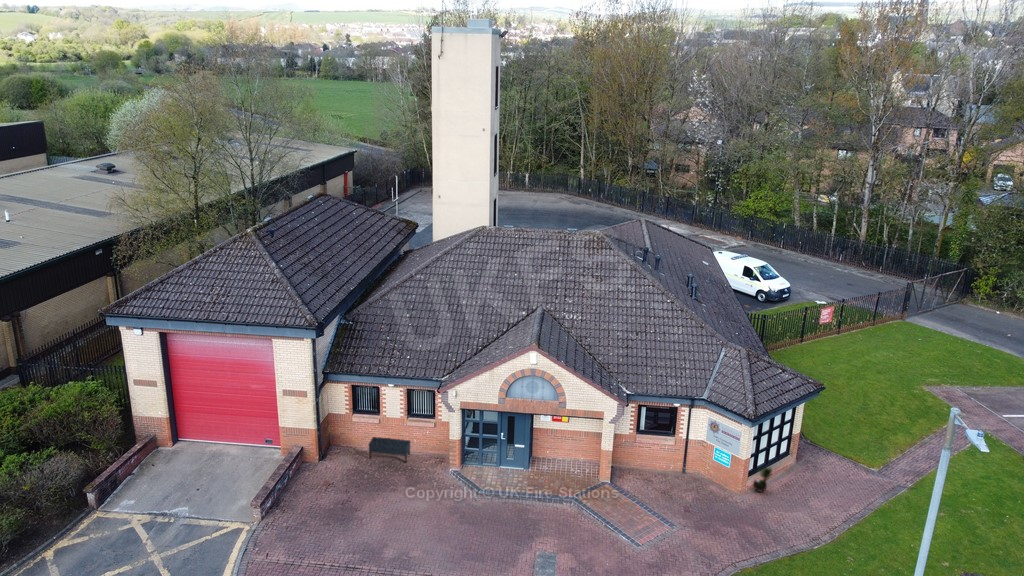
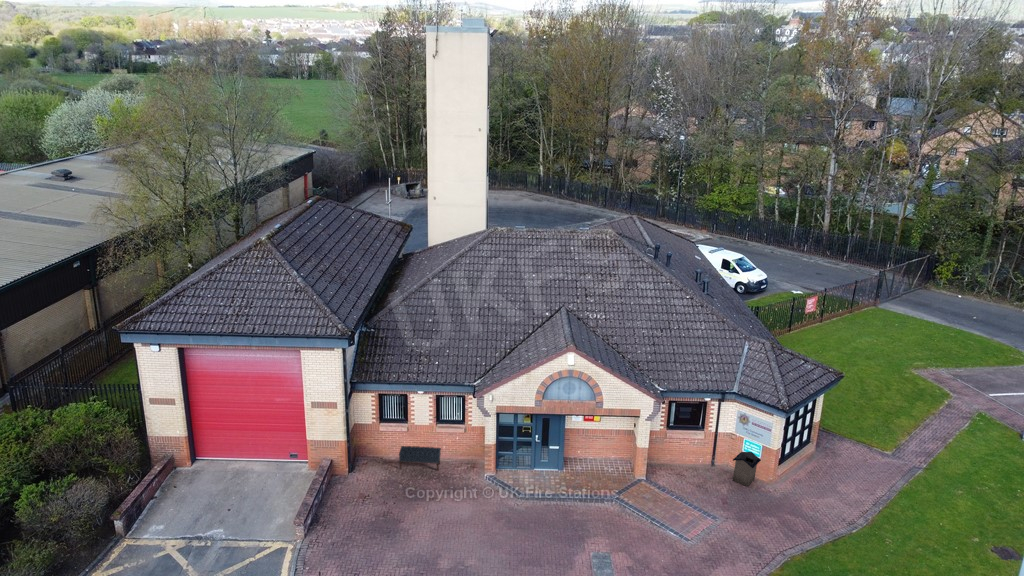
trash can: none [701,460,731,496] -> present [733,452,761,487]
potted tree: present [753,467,772,492] -> none [781,454,802,480]

